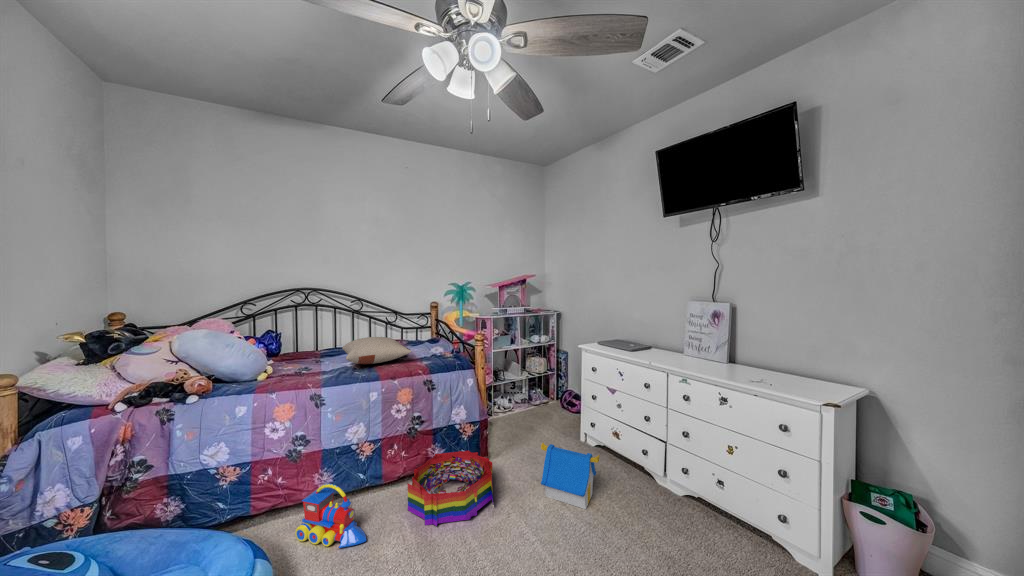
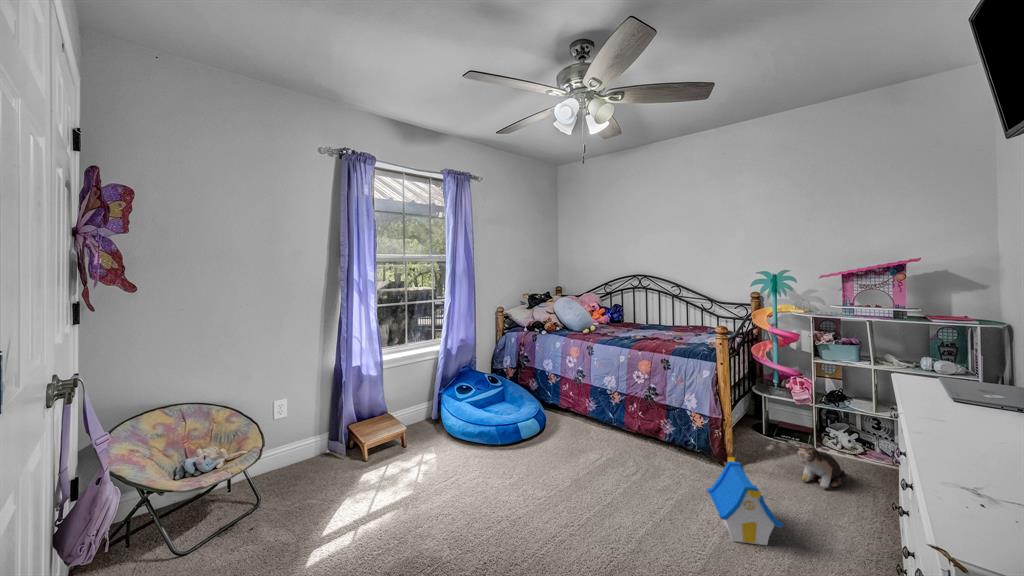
pillow: present [342,337,411,364] -> none [614,316,683,338]
plush toy: none [519,410,538,440] -> present [793,444,845,488]
storage bin: present [408,451,493,526] -> none [614,426,694,482]
toy train: present [295,483,366,548] -> none [565,401,590,445]

